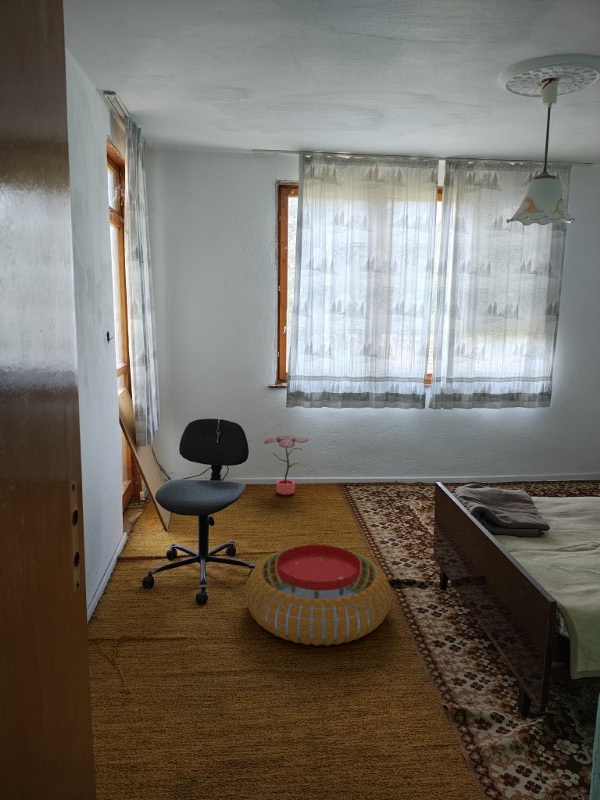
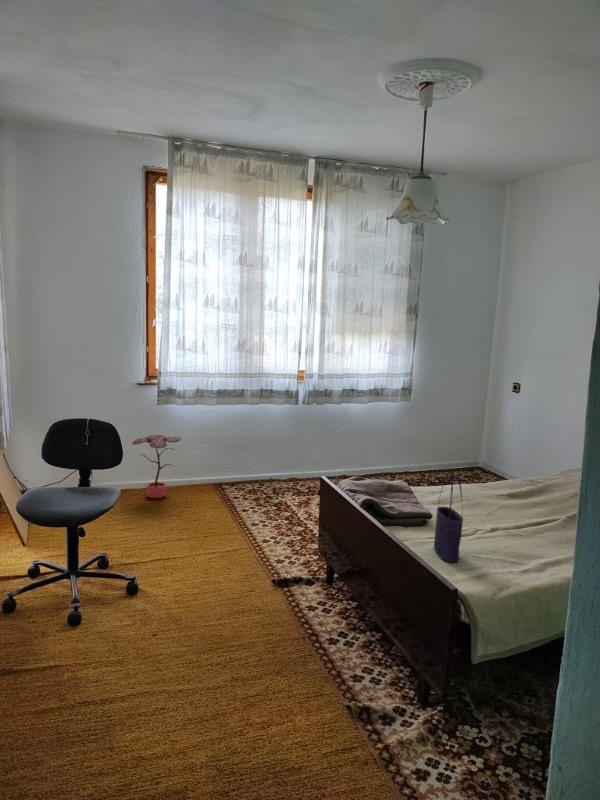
tote bag: none [545,482,574,575] -> present [434,473,463,562]
pouf: present [245,545,391,646] -> none [126,550,284,660]

